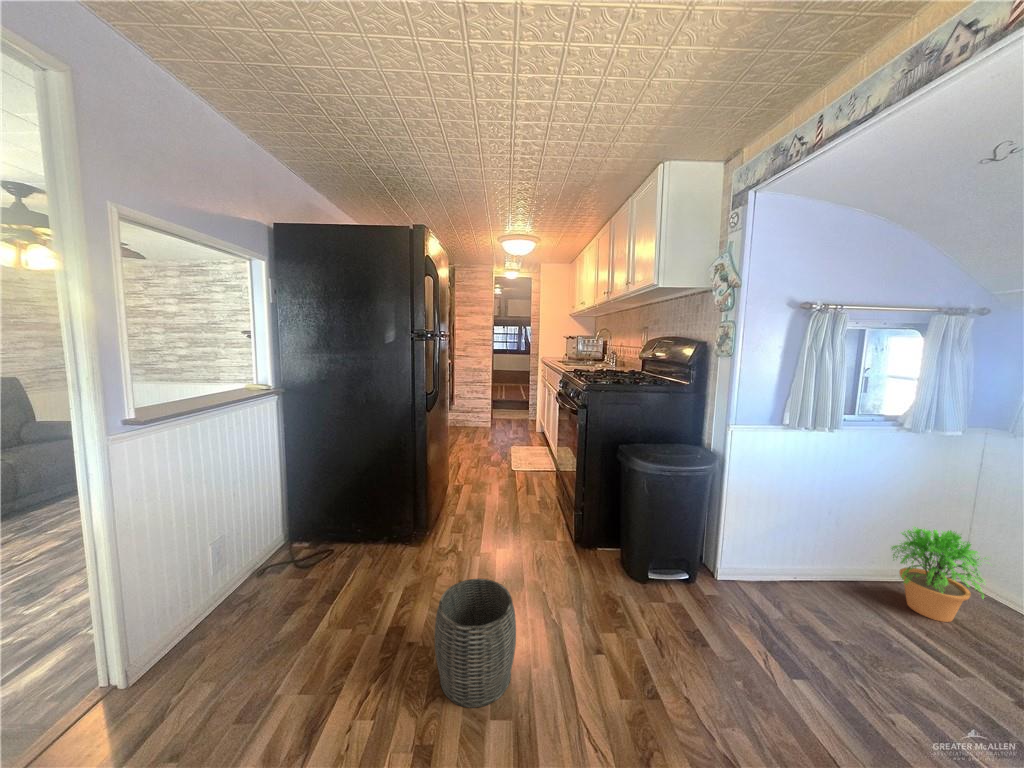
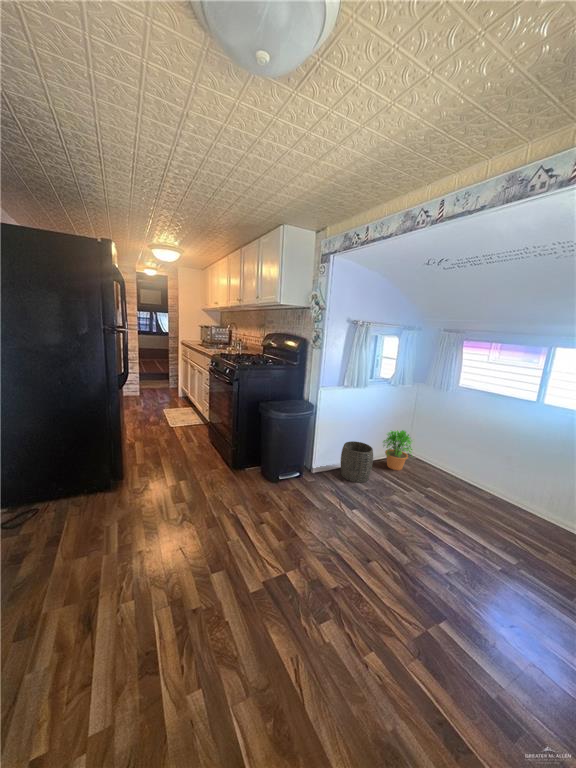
woven basket: present [435,579,516,708] -> present [340,441,373,483]

